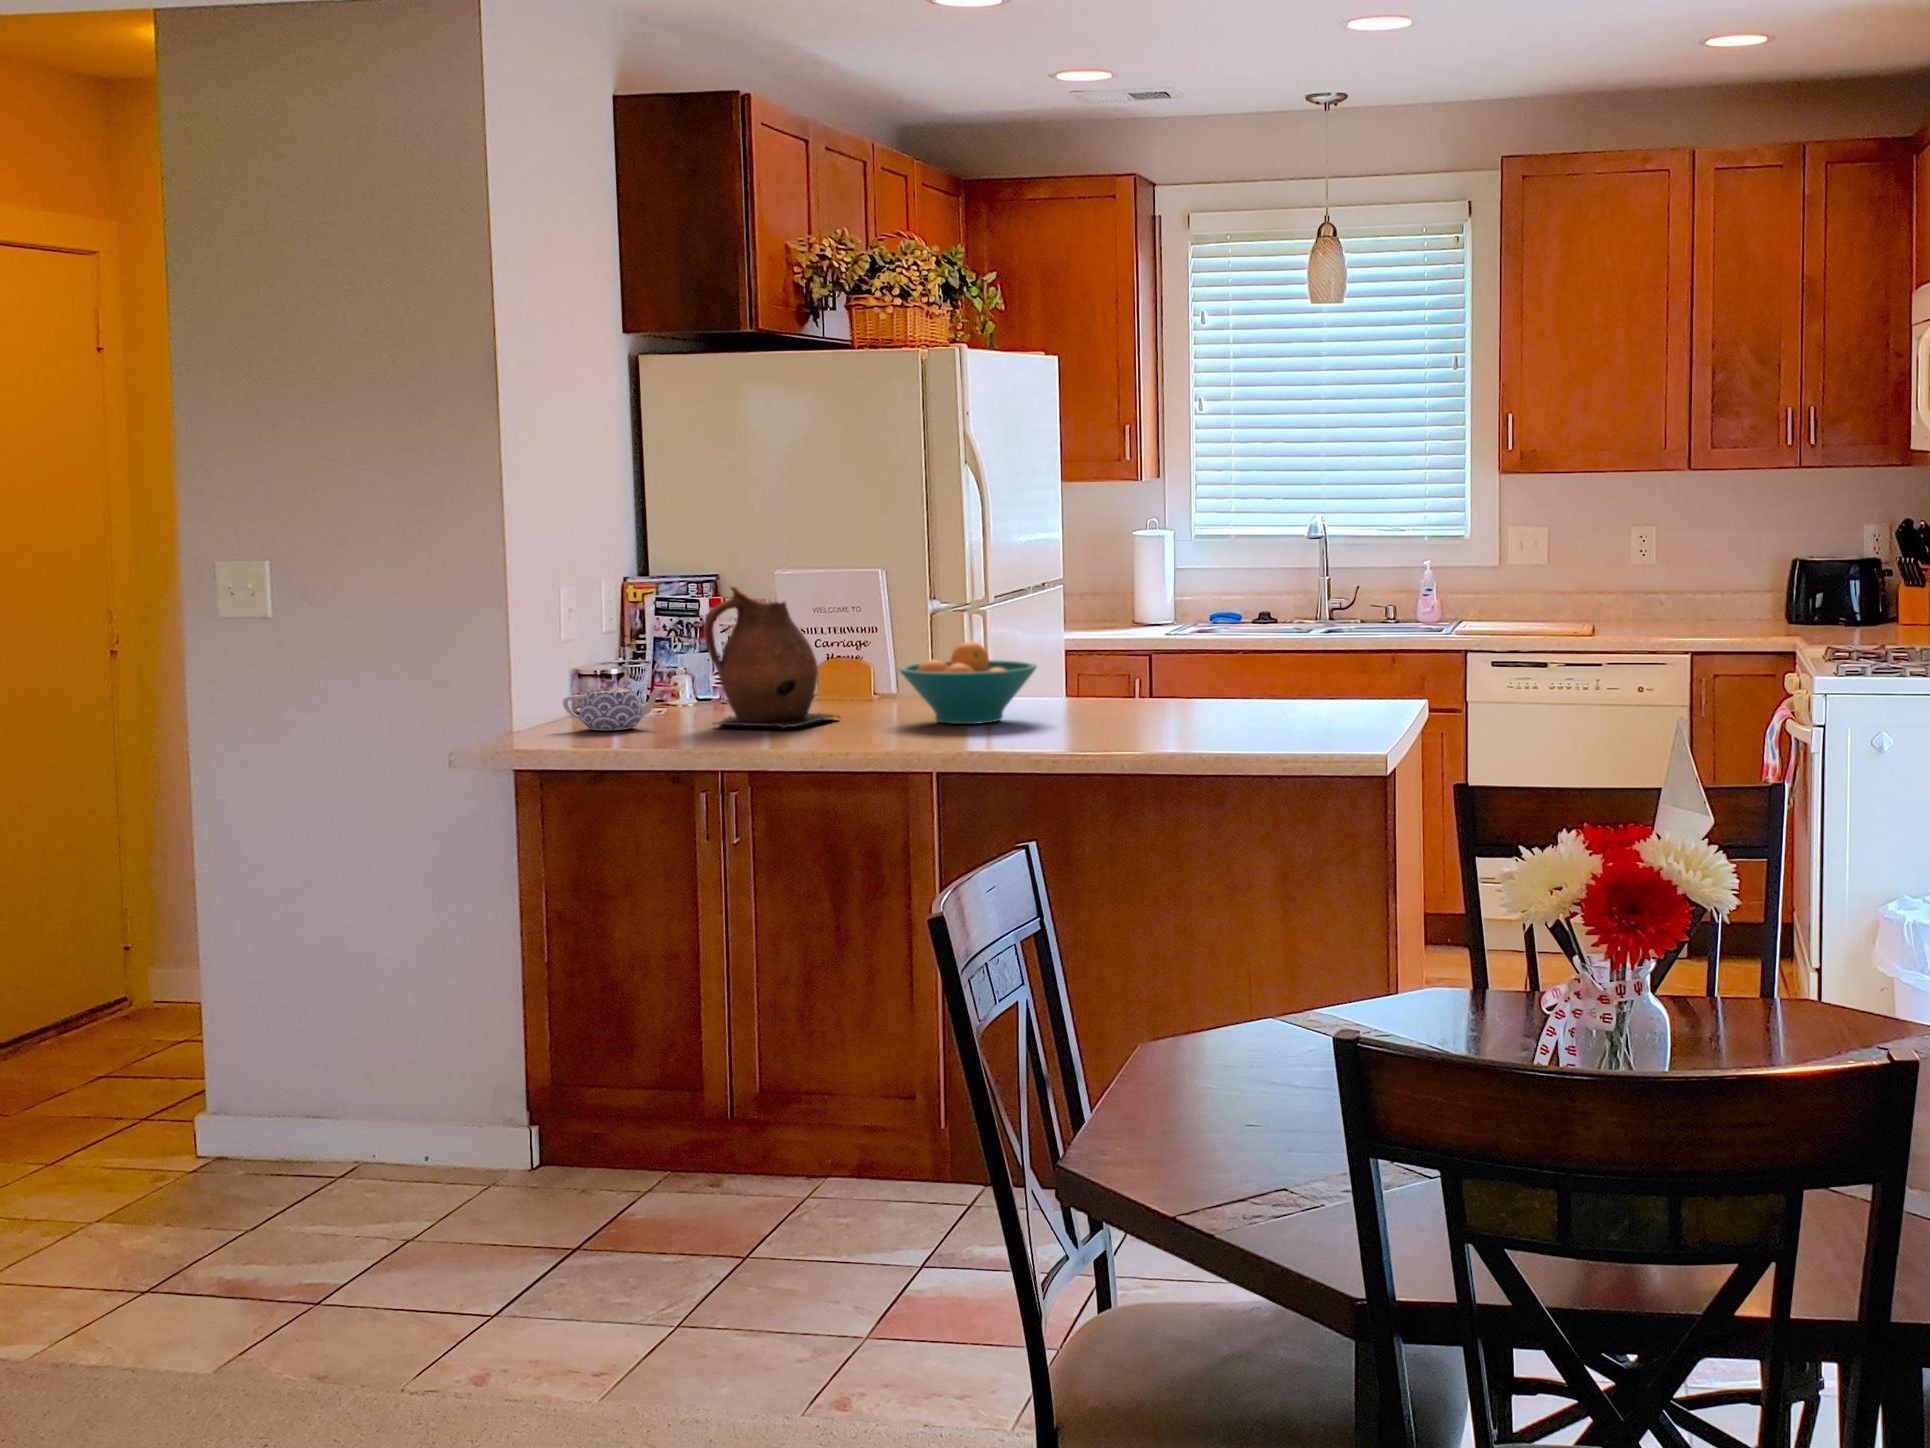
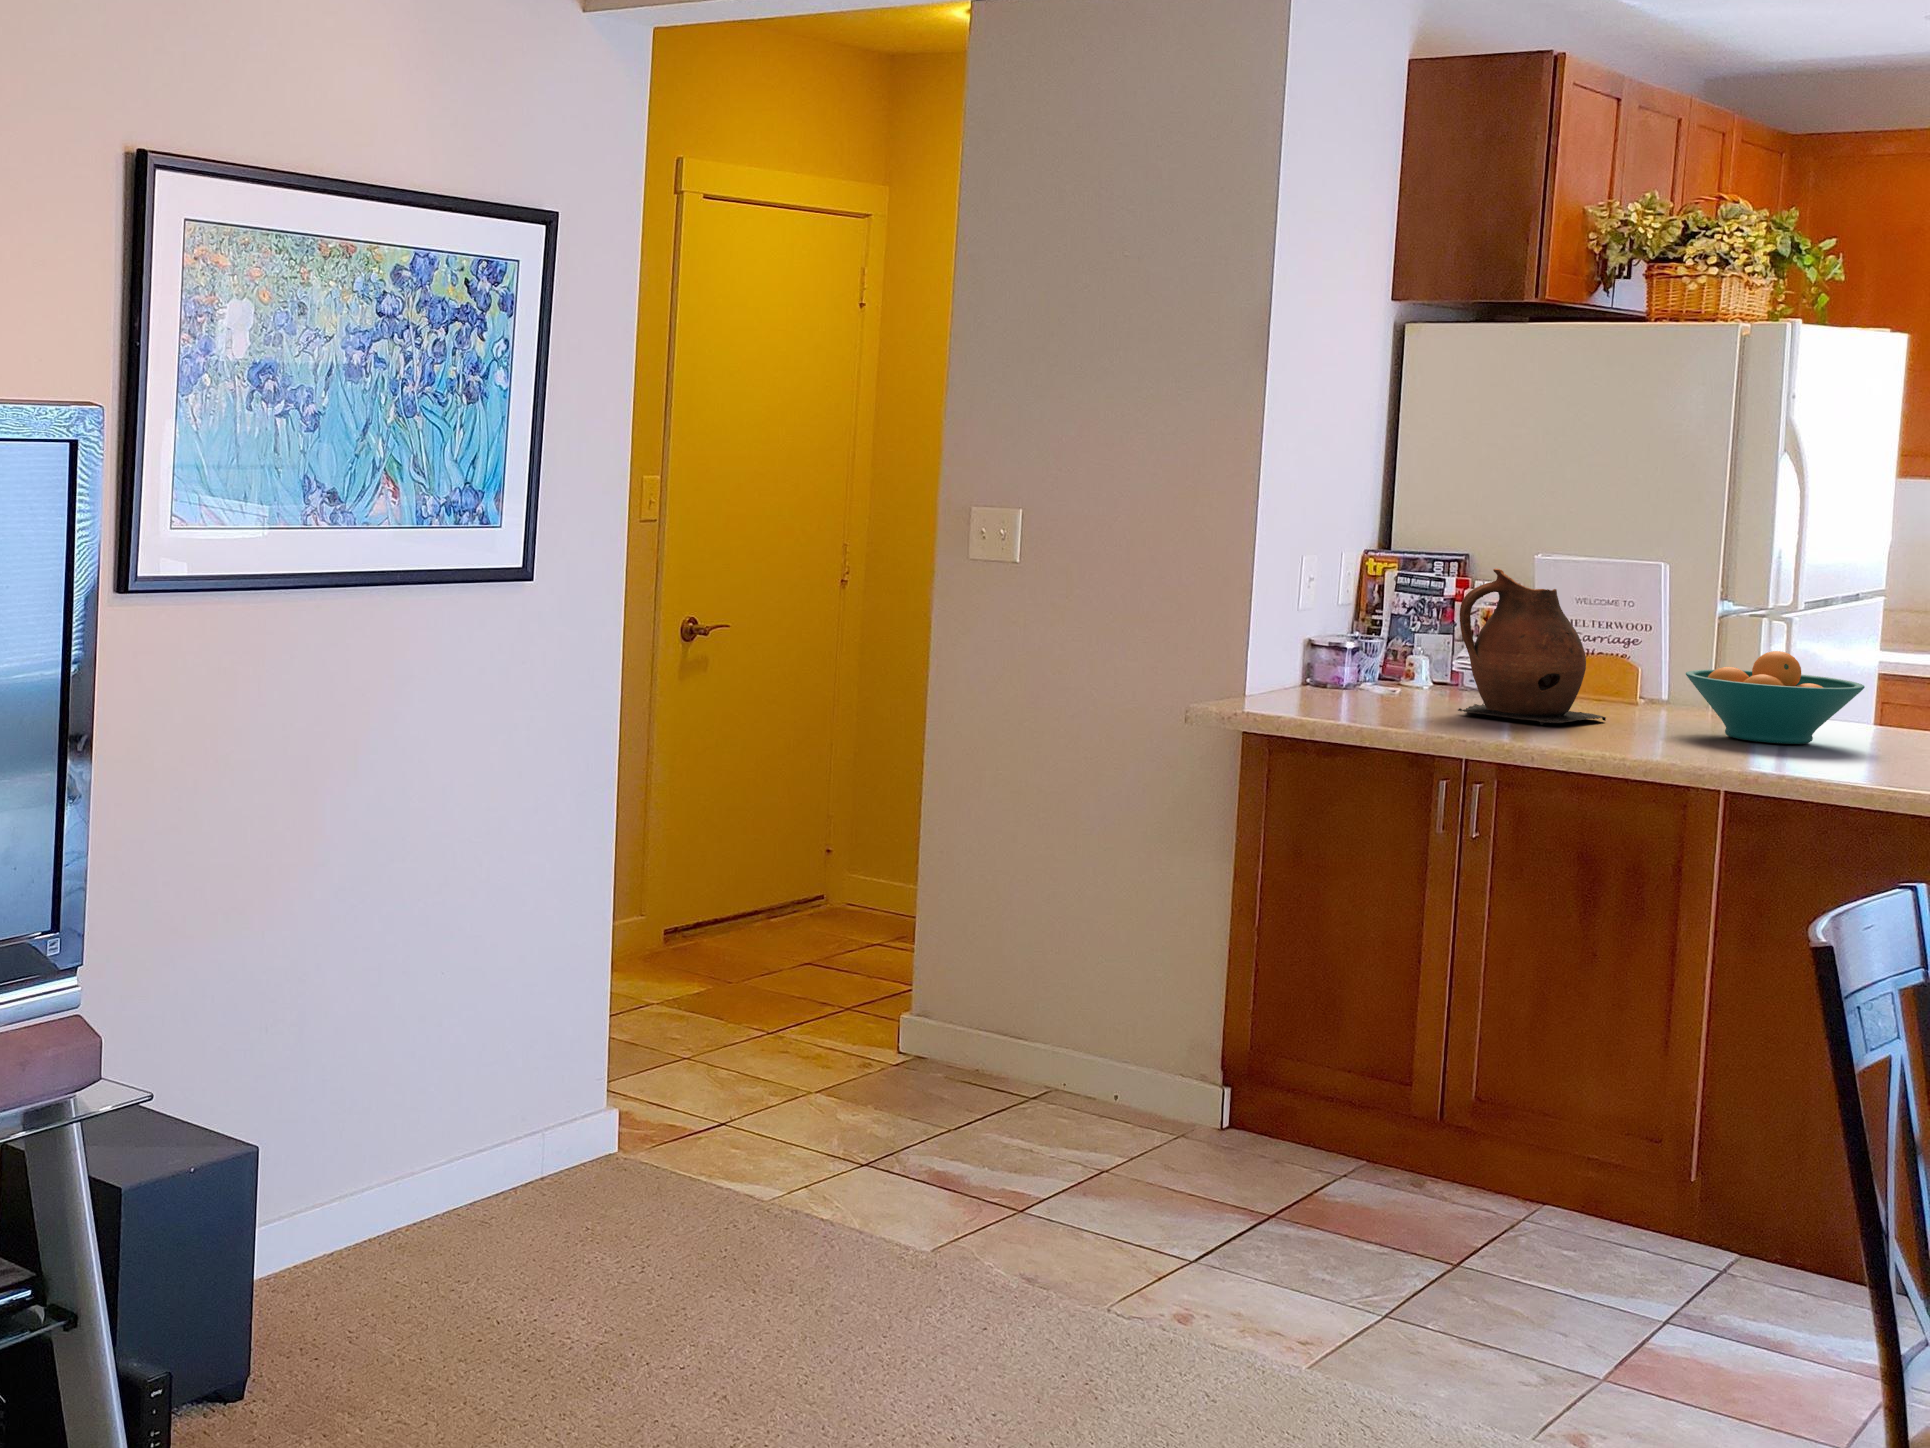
teapot: present [563,680,665,730] -> none [1298,654,1409,706]

